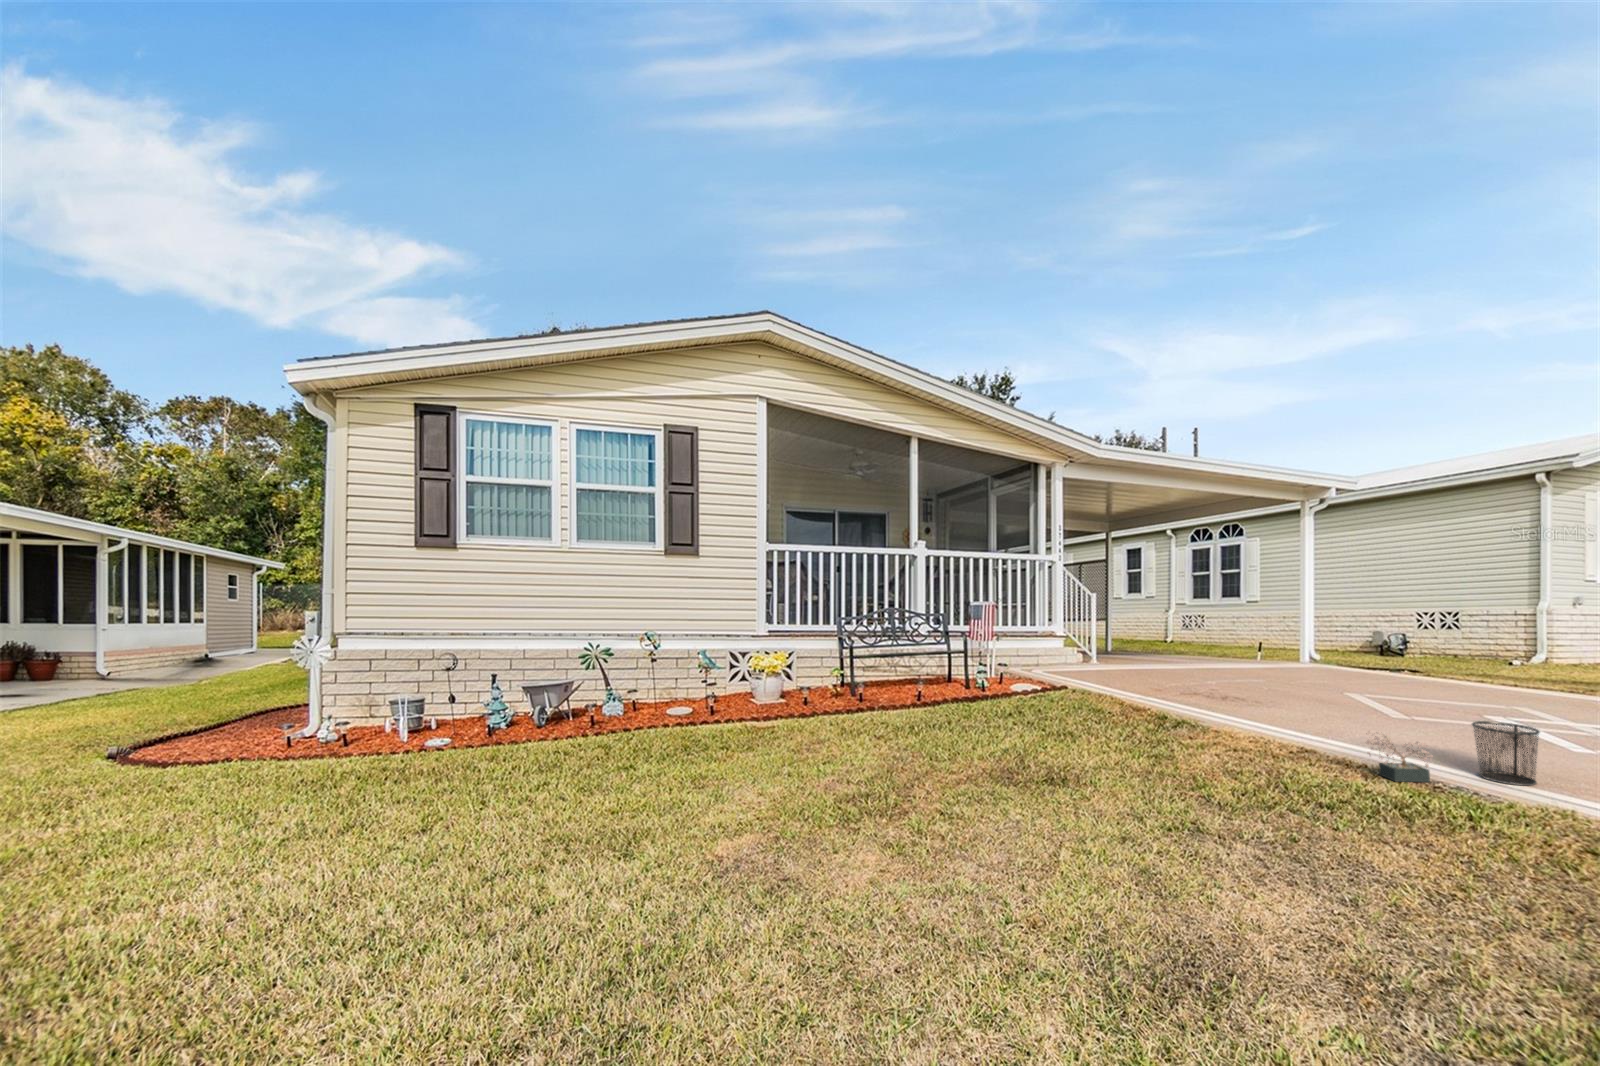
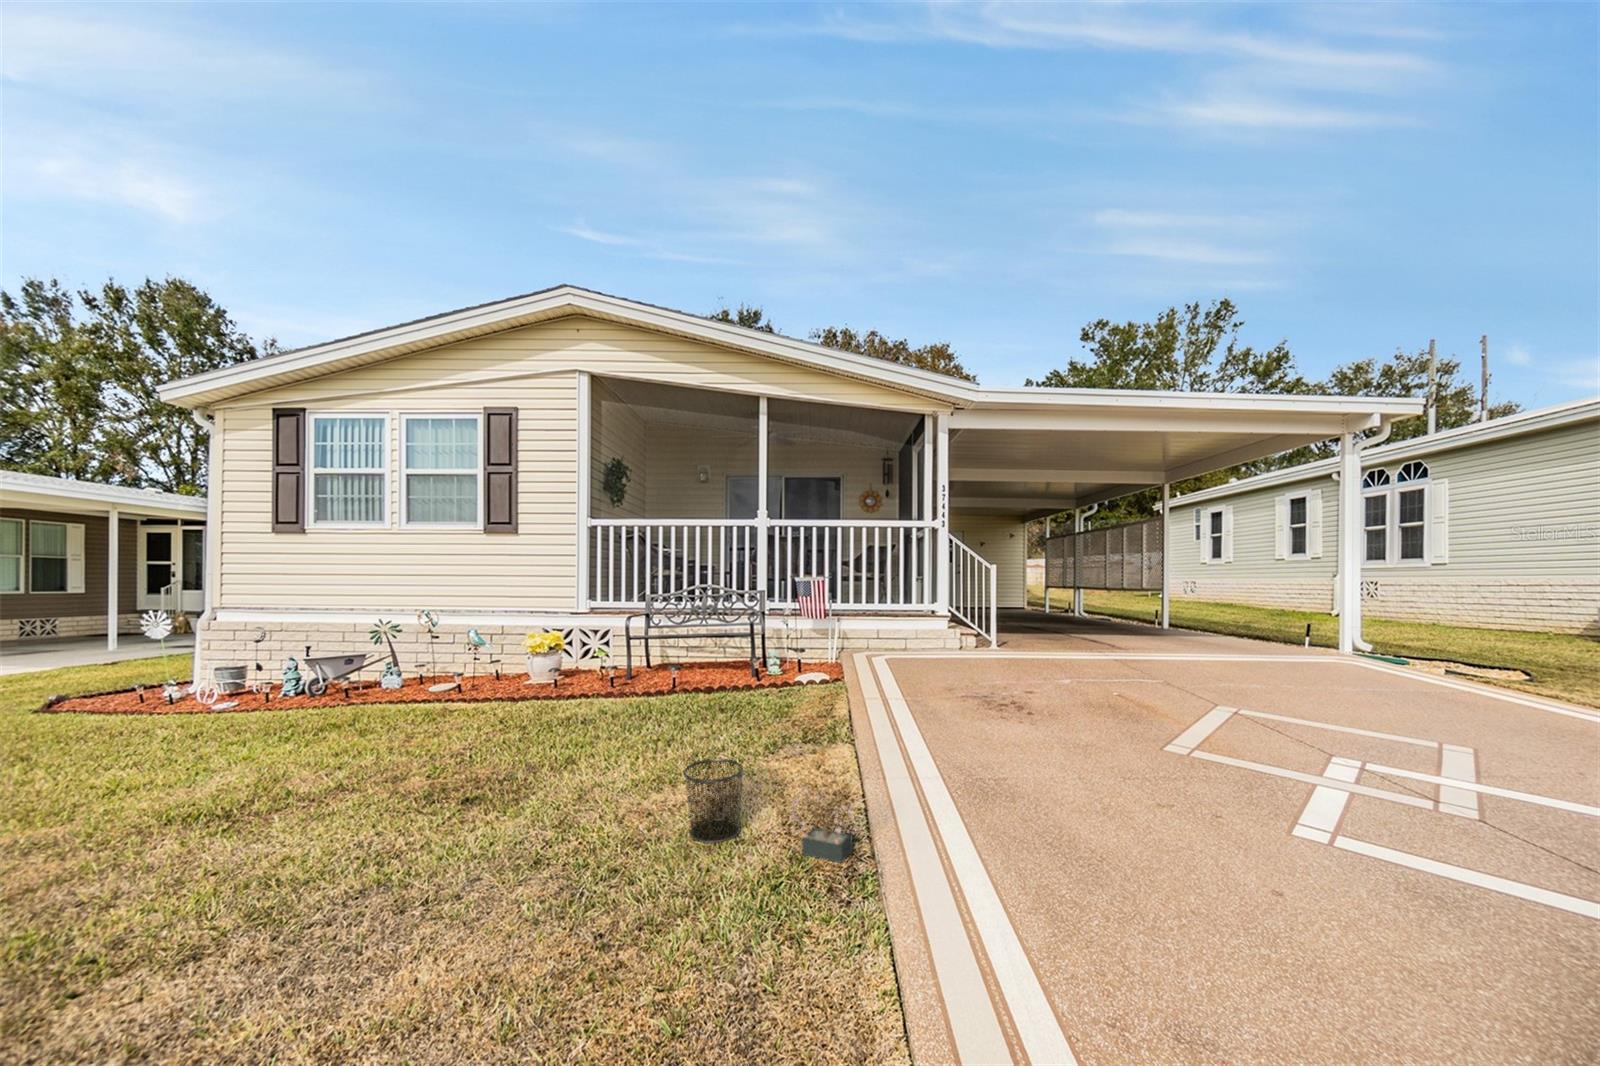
waste bin: present [1472,721,1540,786] -> present [683,759,743,843]

